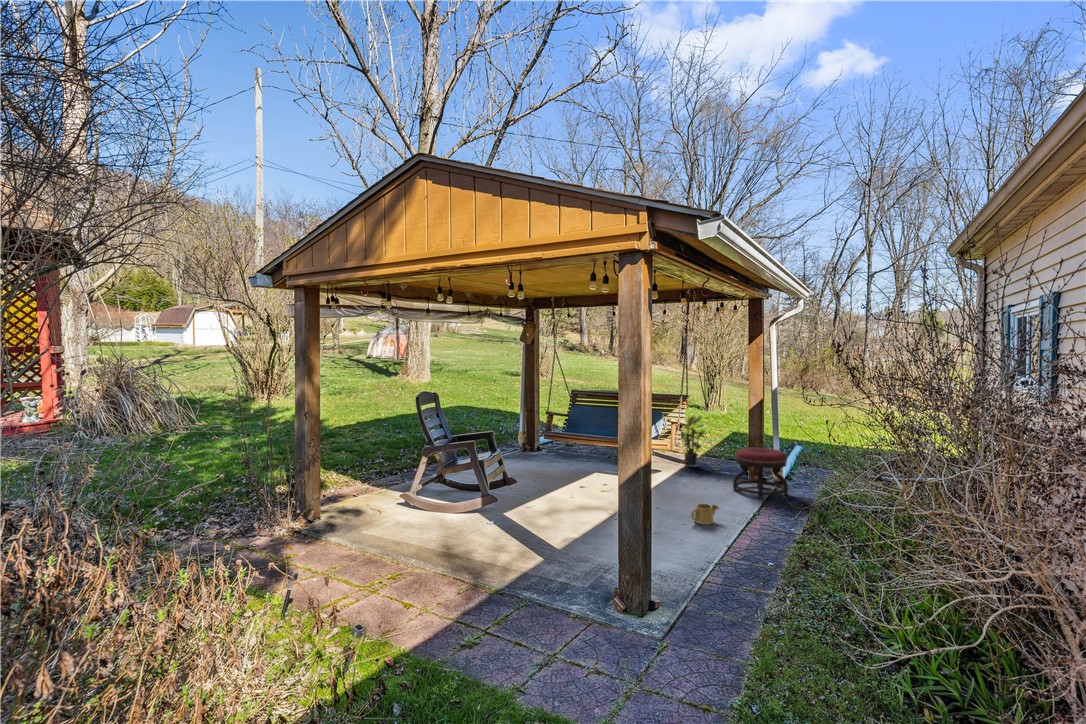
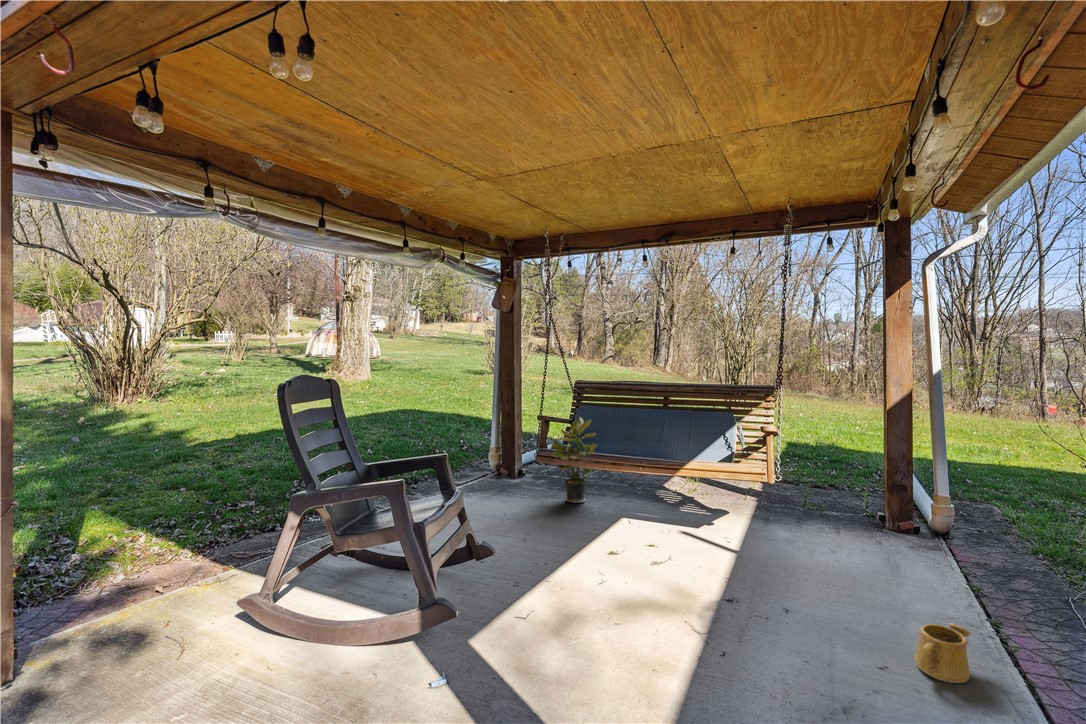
potted plant: present [681,416,705,467] -> present [552,418,597,503]
ottoman: present [733,447,788,499] -> none [892,477,1007,581]

